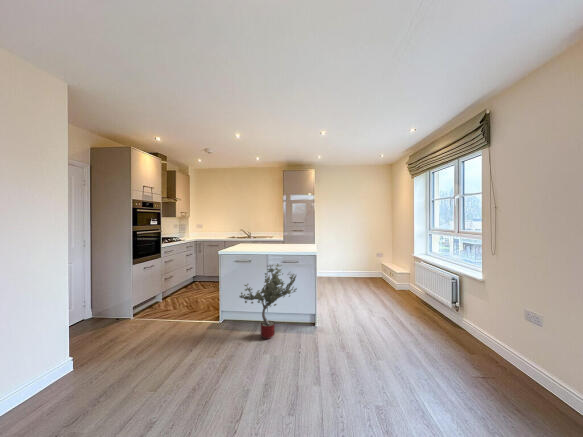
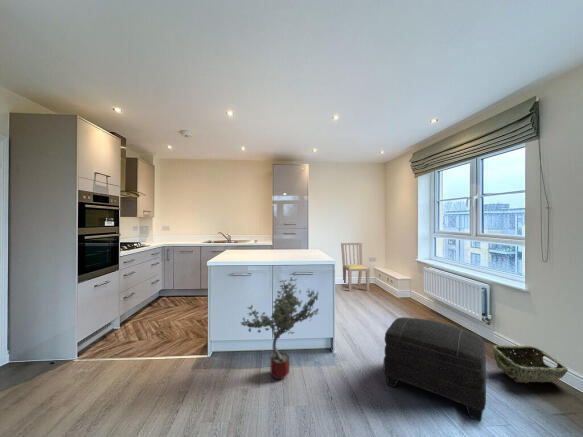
dining chair: none [349,239,373,283] -> present [341,243,370,291]
ottoman: none [344,298,426,374] -> present [383,317,486,420]
woven basket: none [443,325,503,357] -> present [493,345,568,383]

